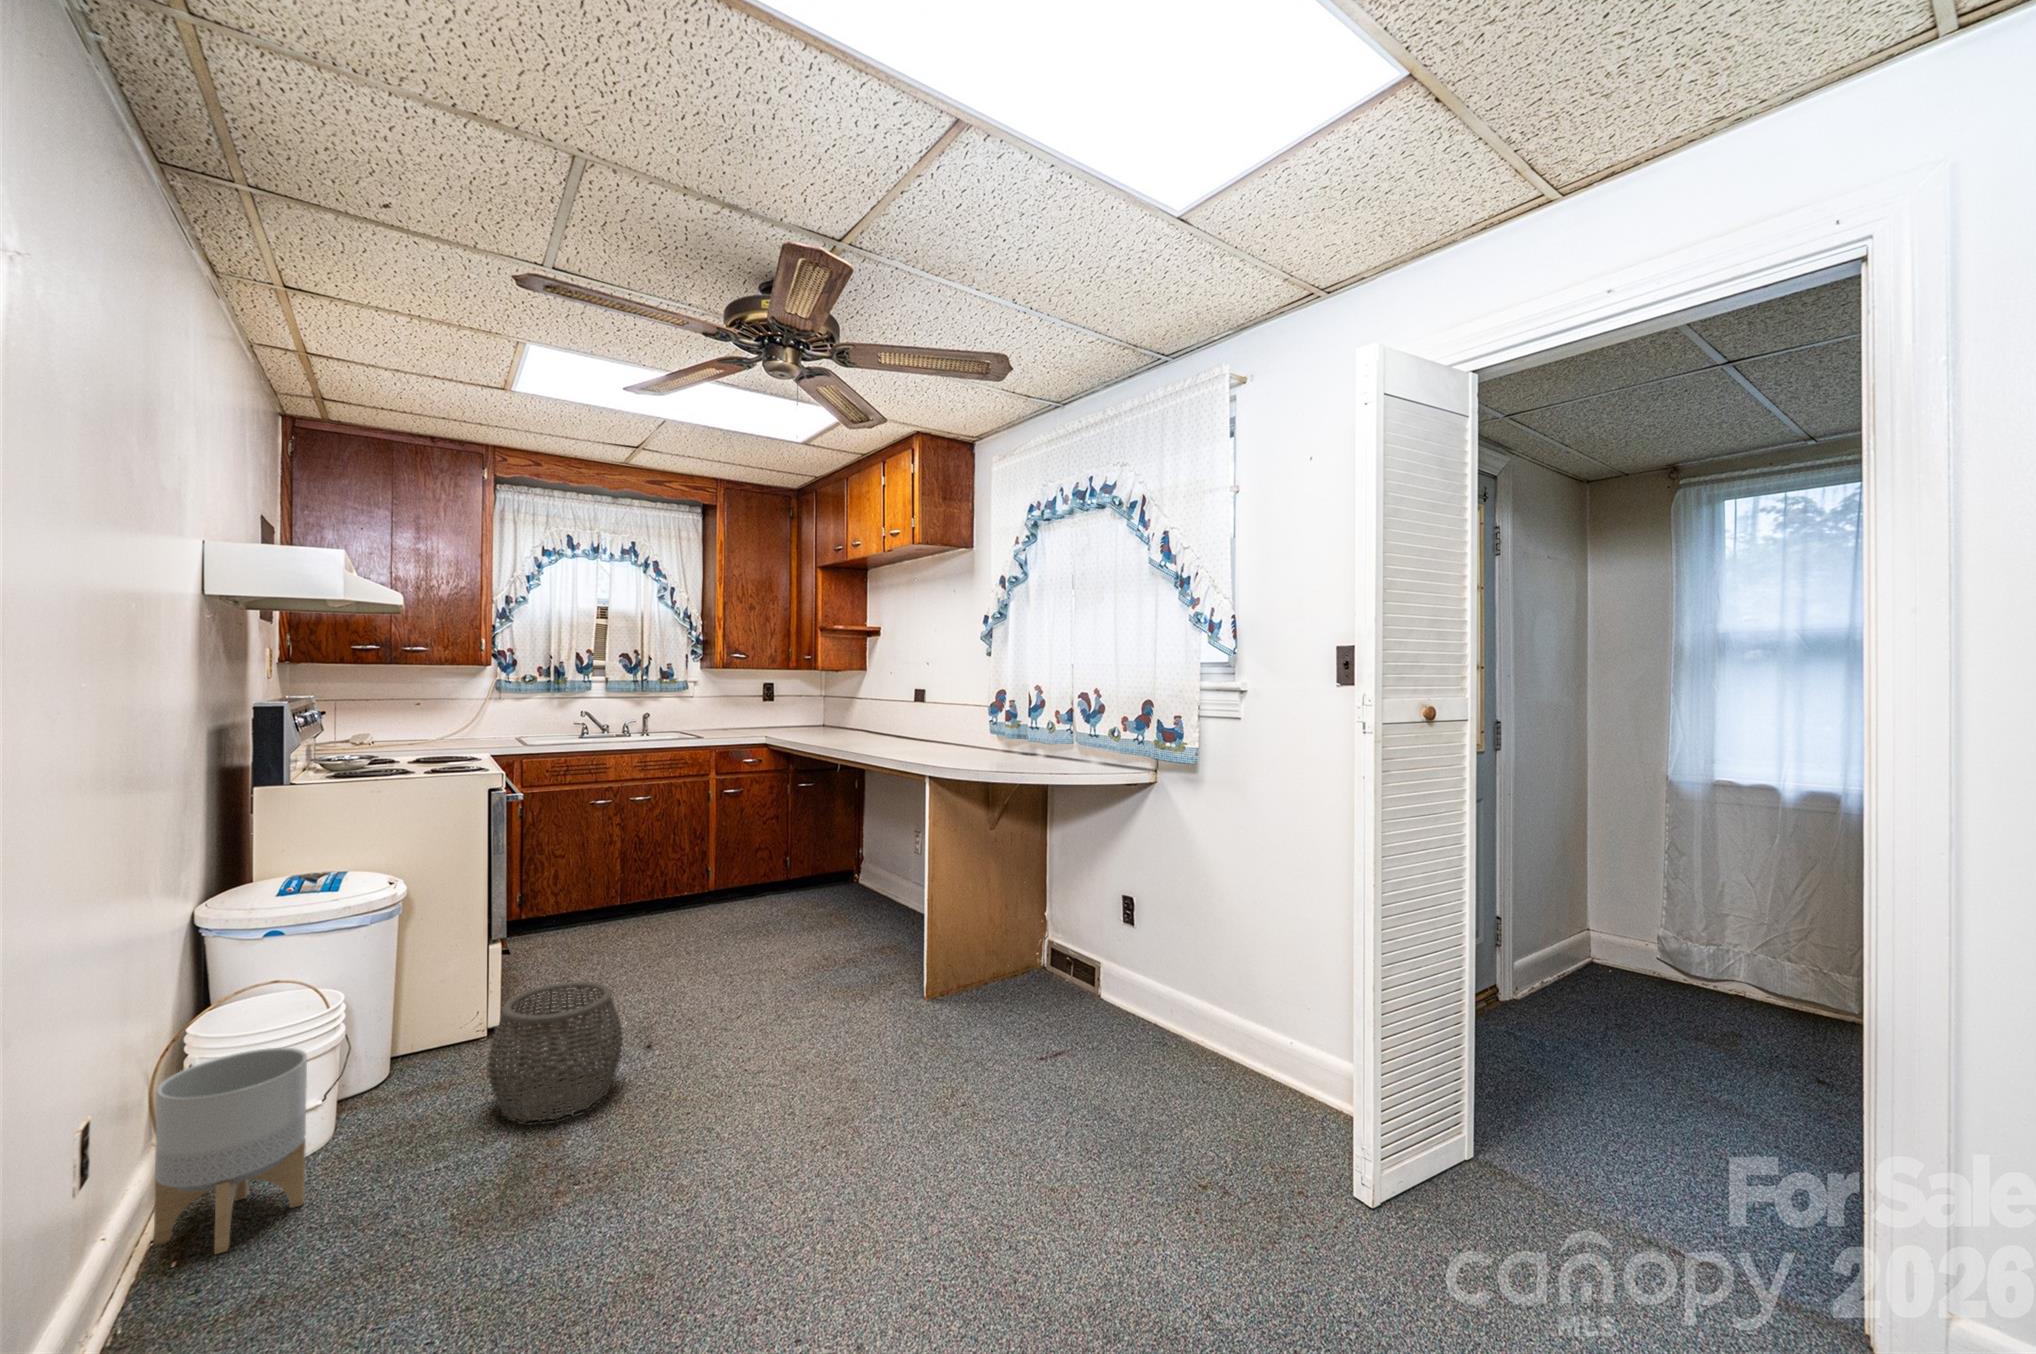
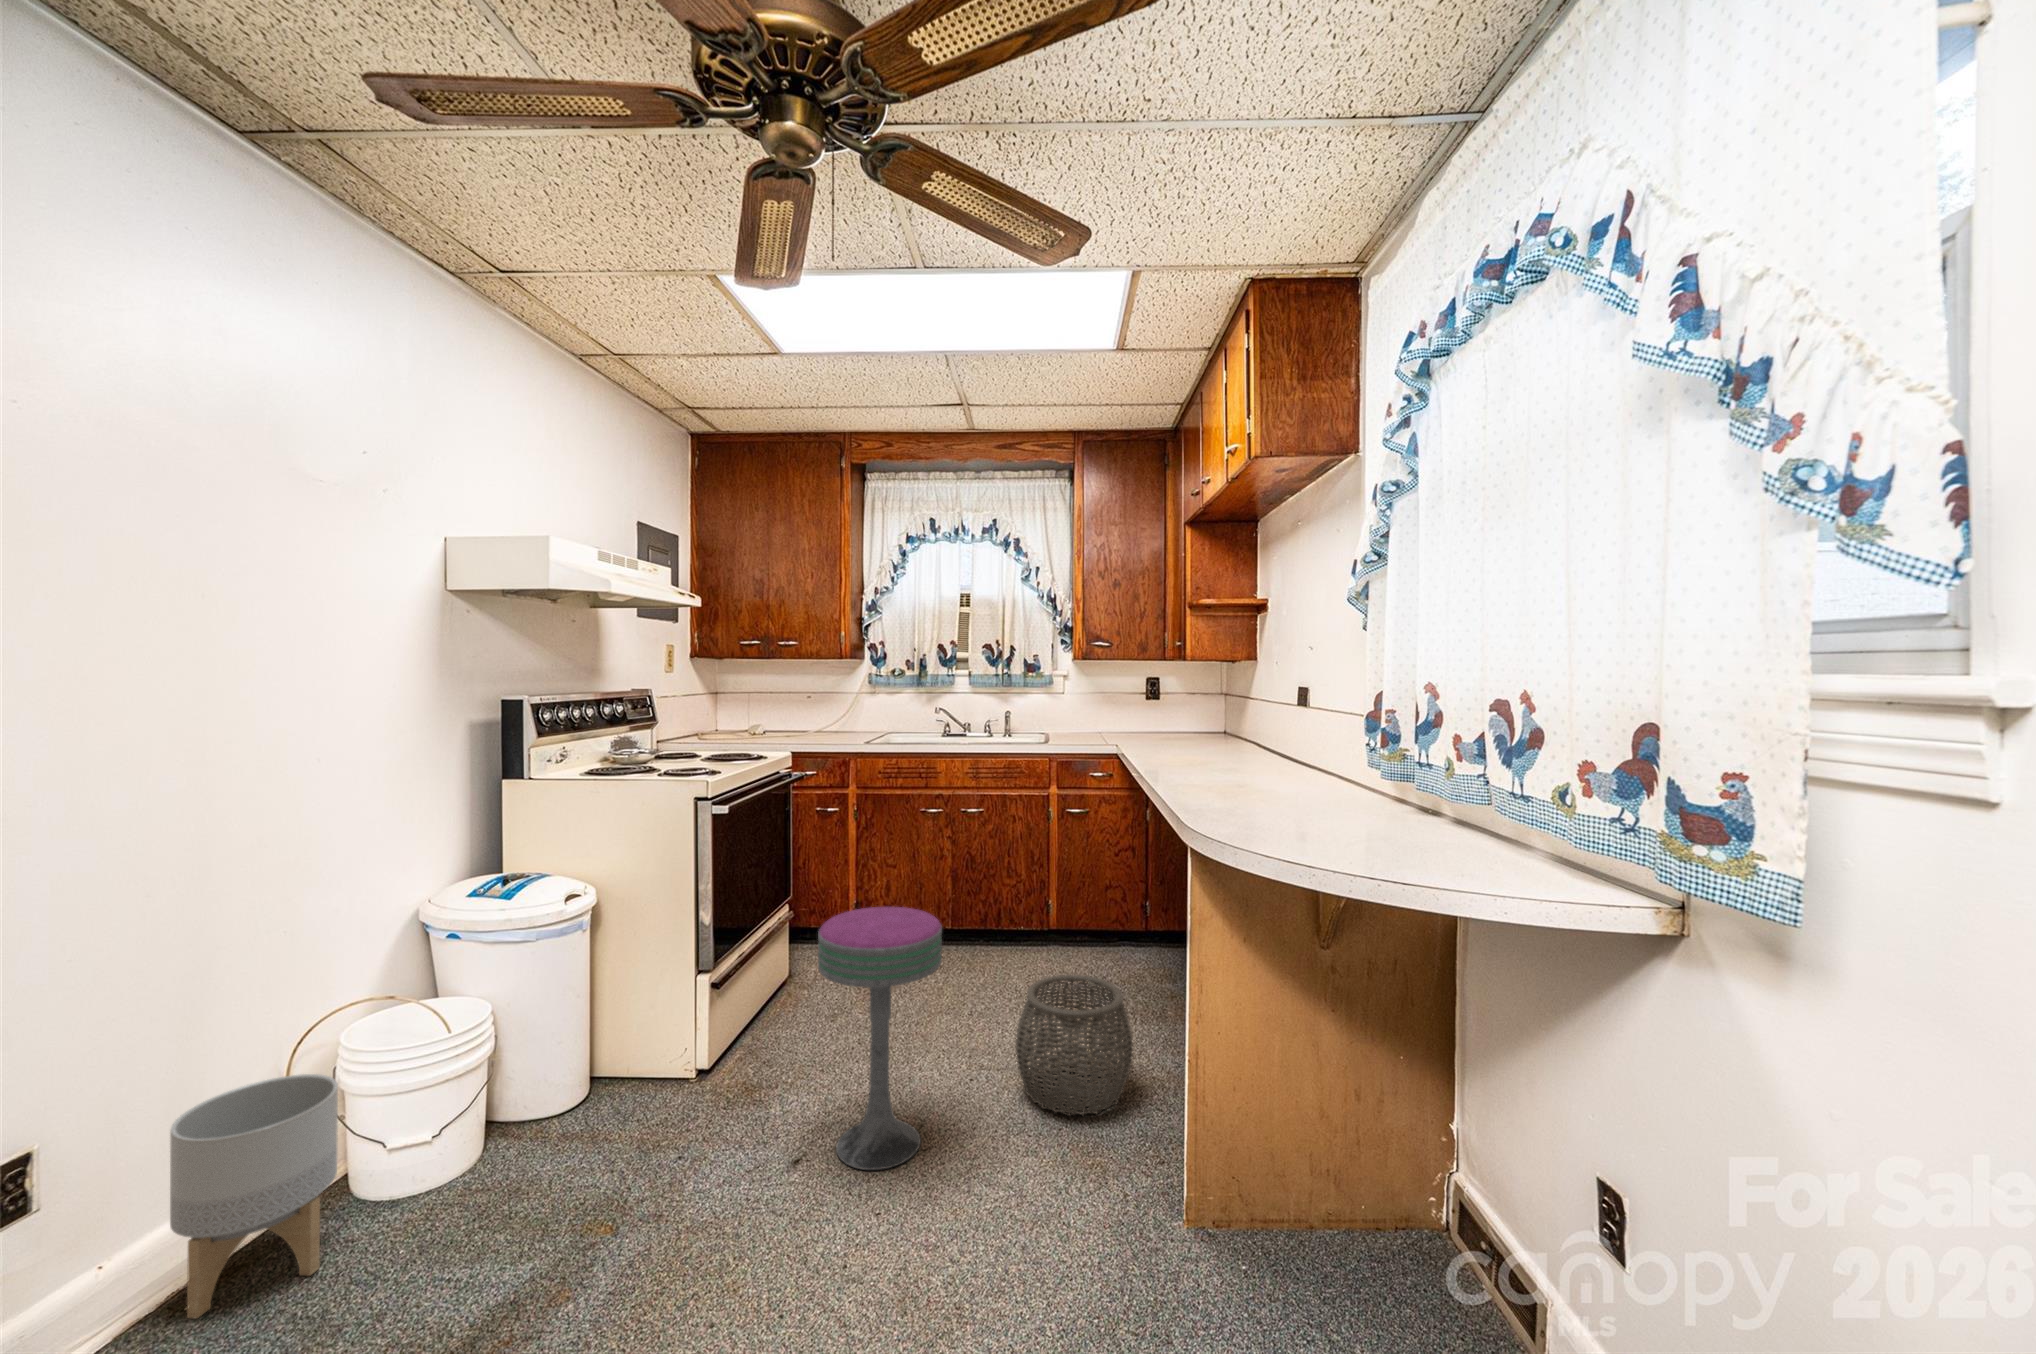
bar stool: none [663,854,758,1038] -> present [818,907,942,1170]
woven basket: present [487,982,623,1122] -> present [1015,975,1133,1117]

